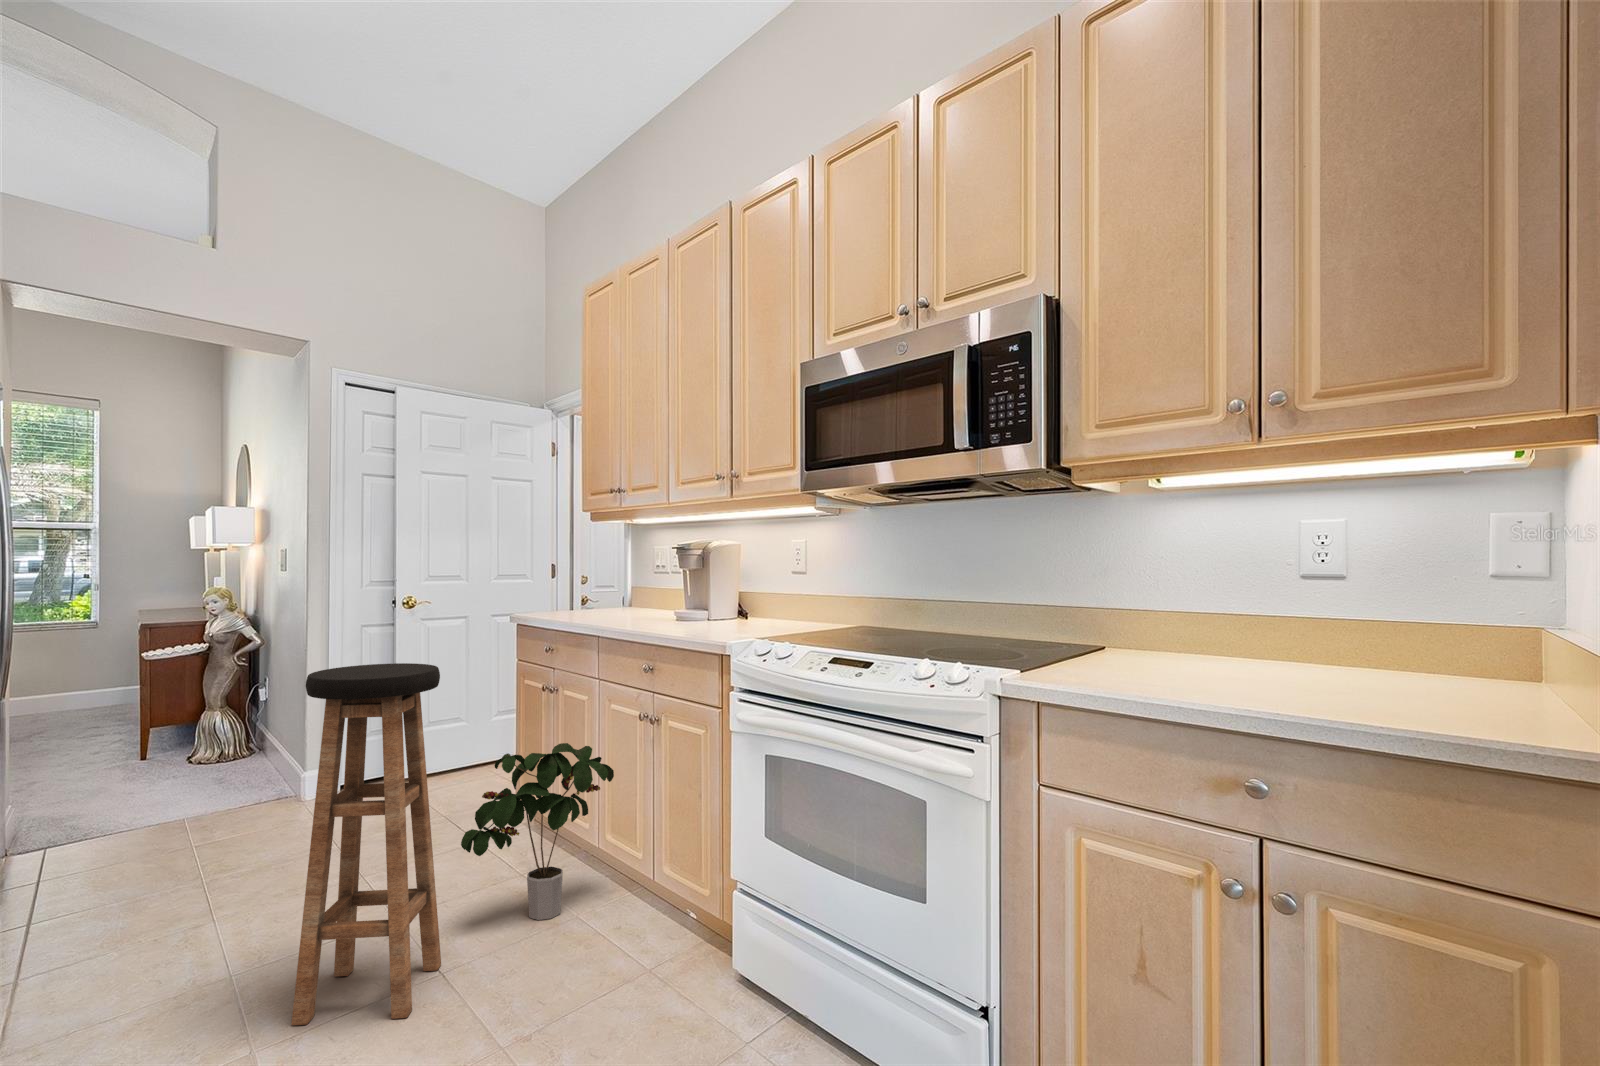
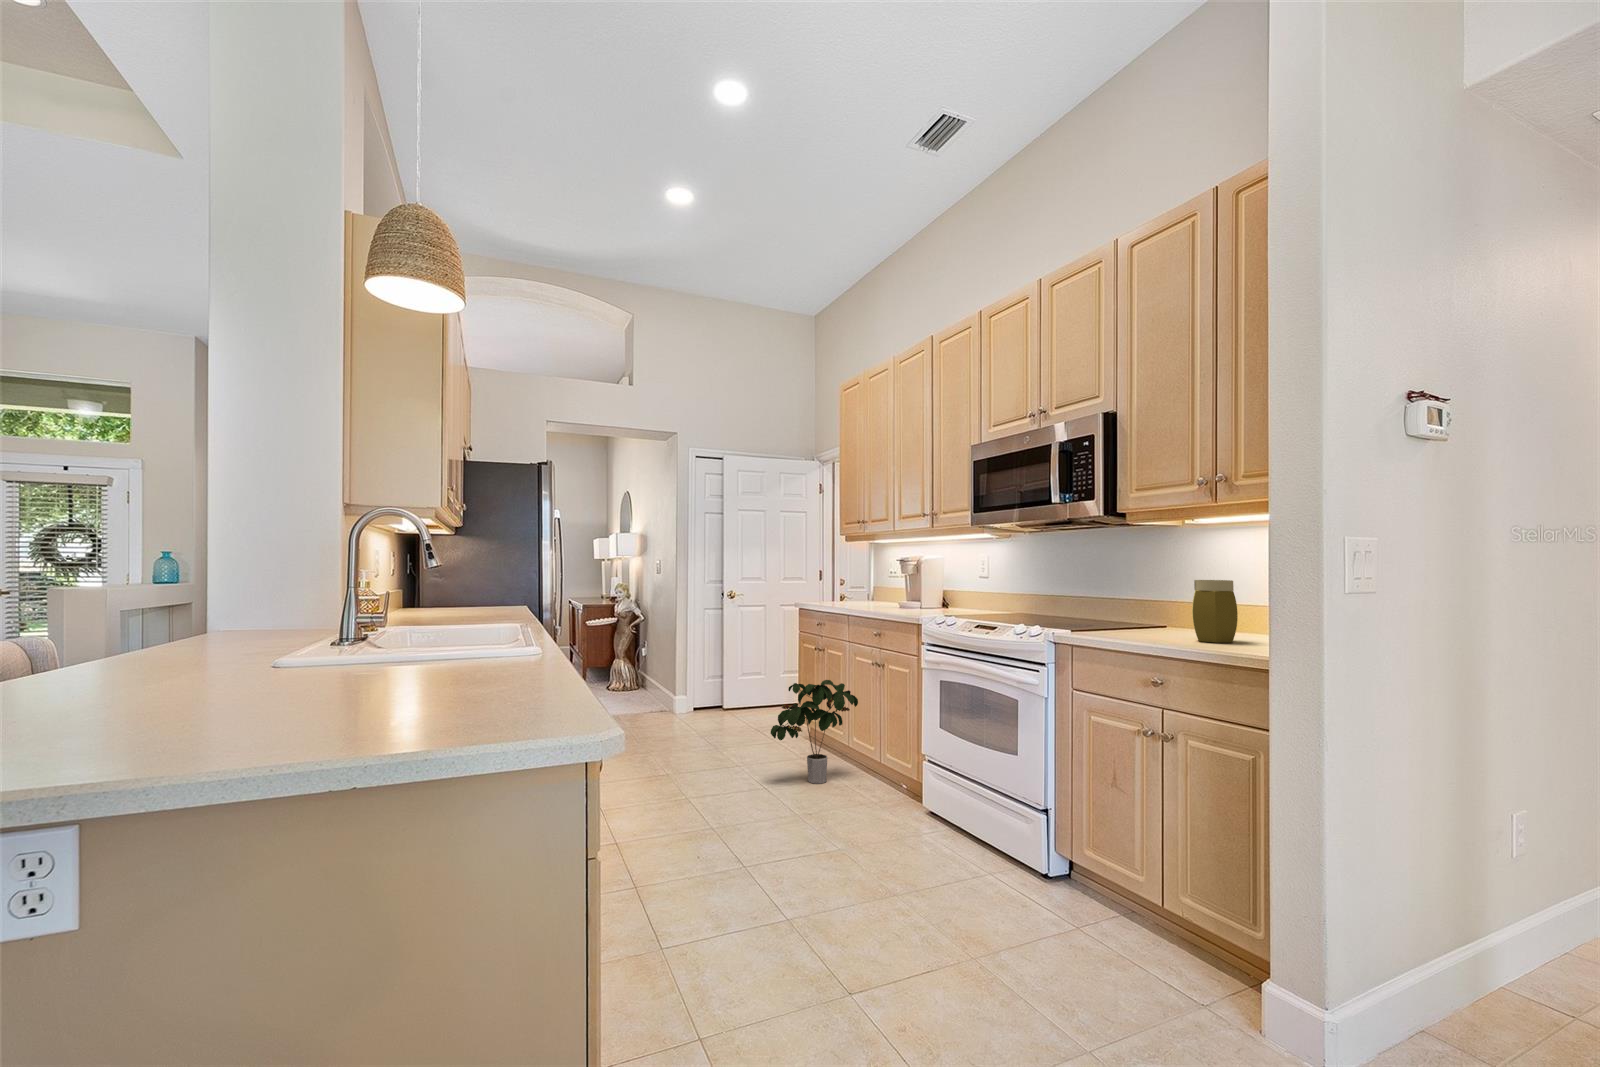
jar: none [1223,570,1310,679] -> present [1192,580,1238,643]
bar stool: present [291,663,441,1025] -> none [691,626,761,814]

